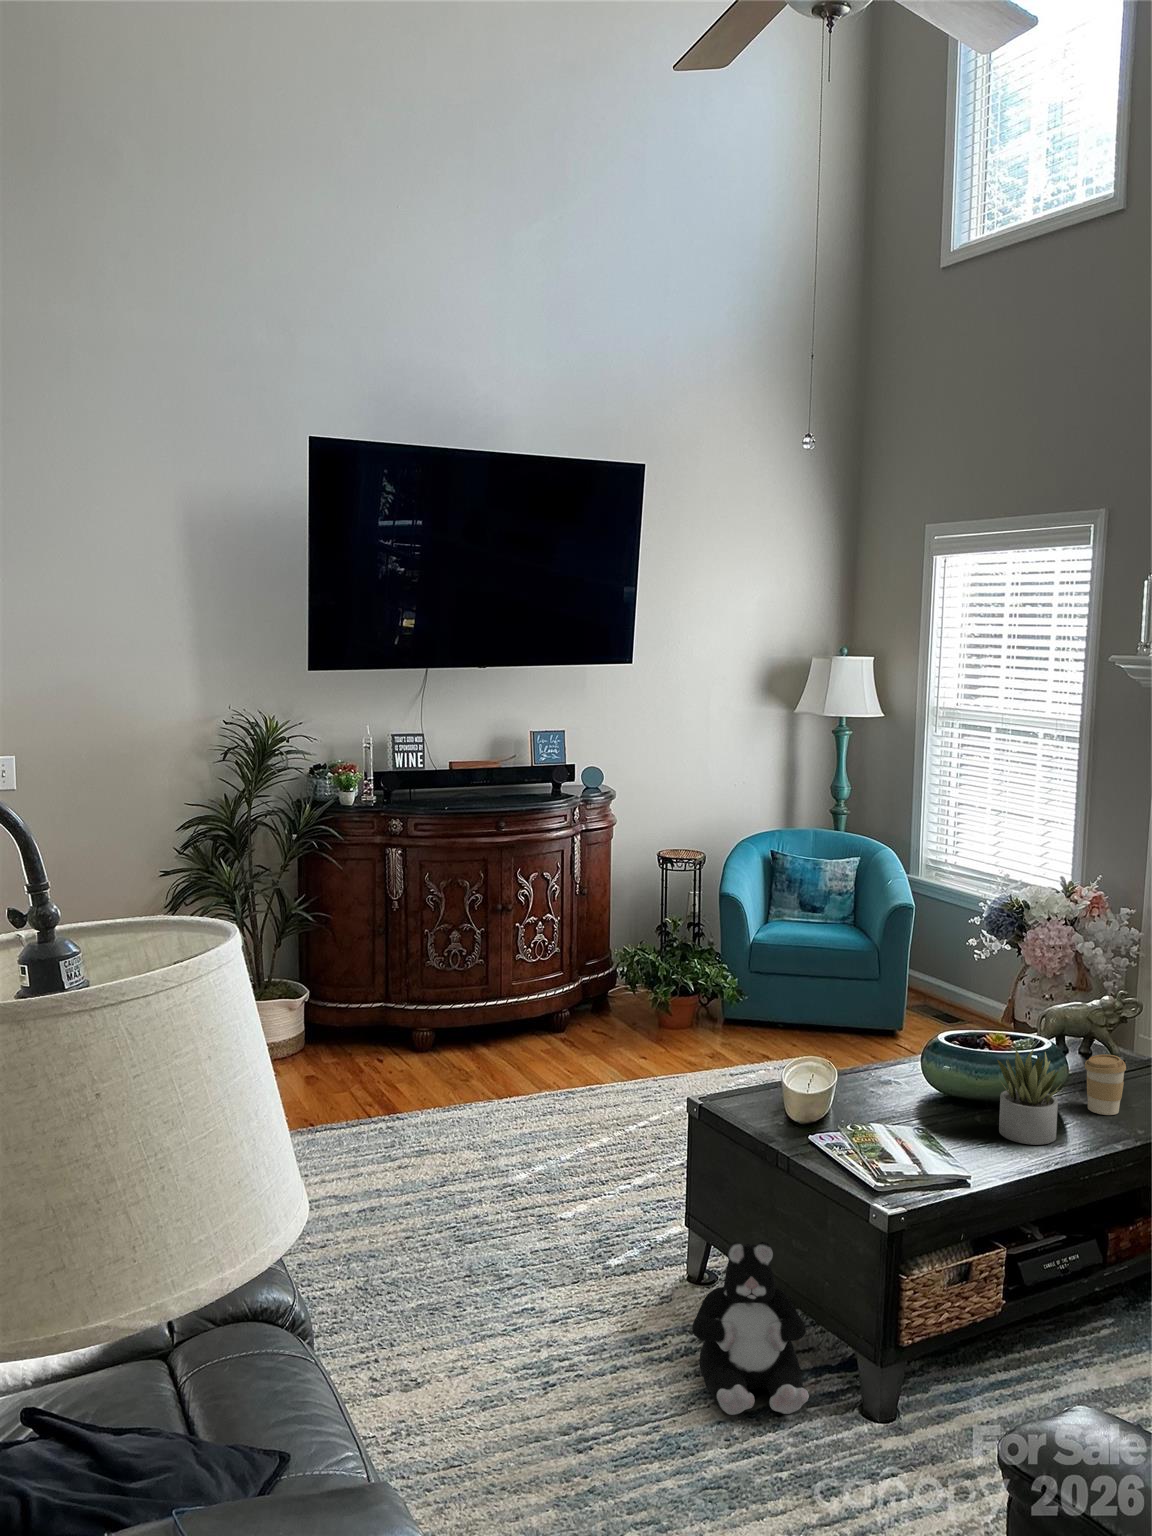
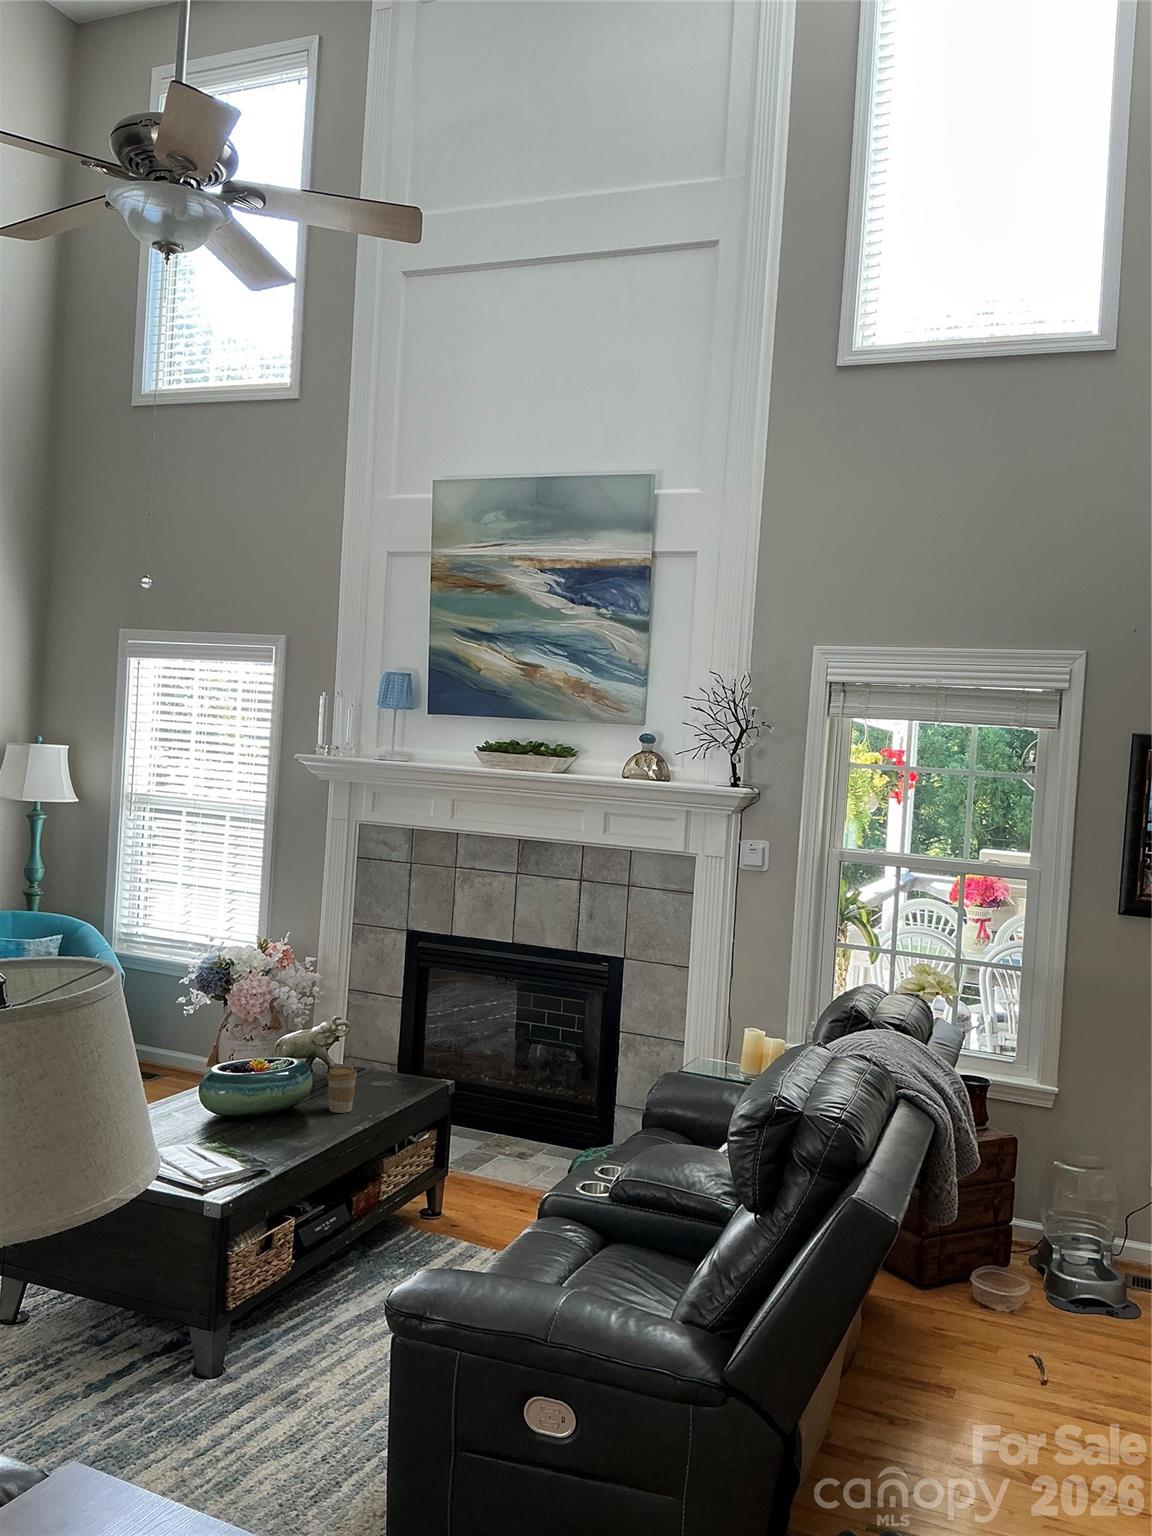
succulent plant: present [997,1048,1060,1145] -> none [272,1067,323,1141]
plush toy: present [692,1242,809,1415] -> none [45,1257,158,1406]

